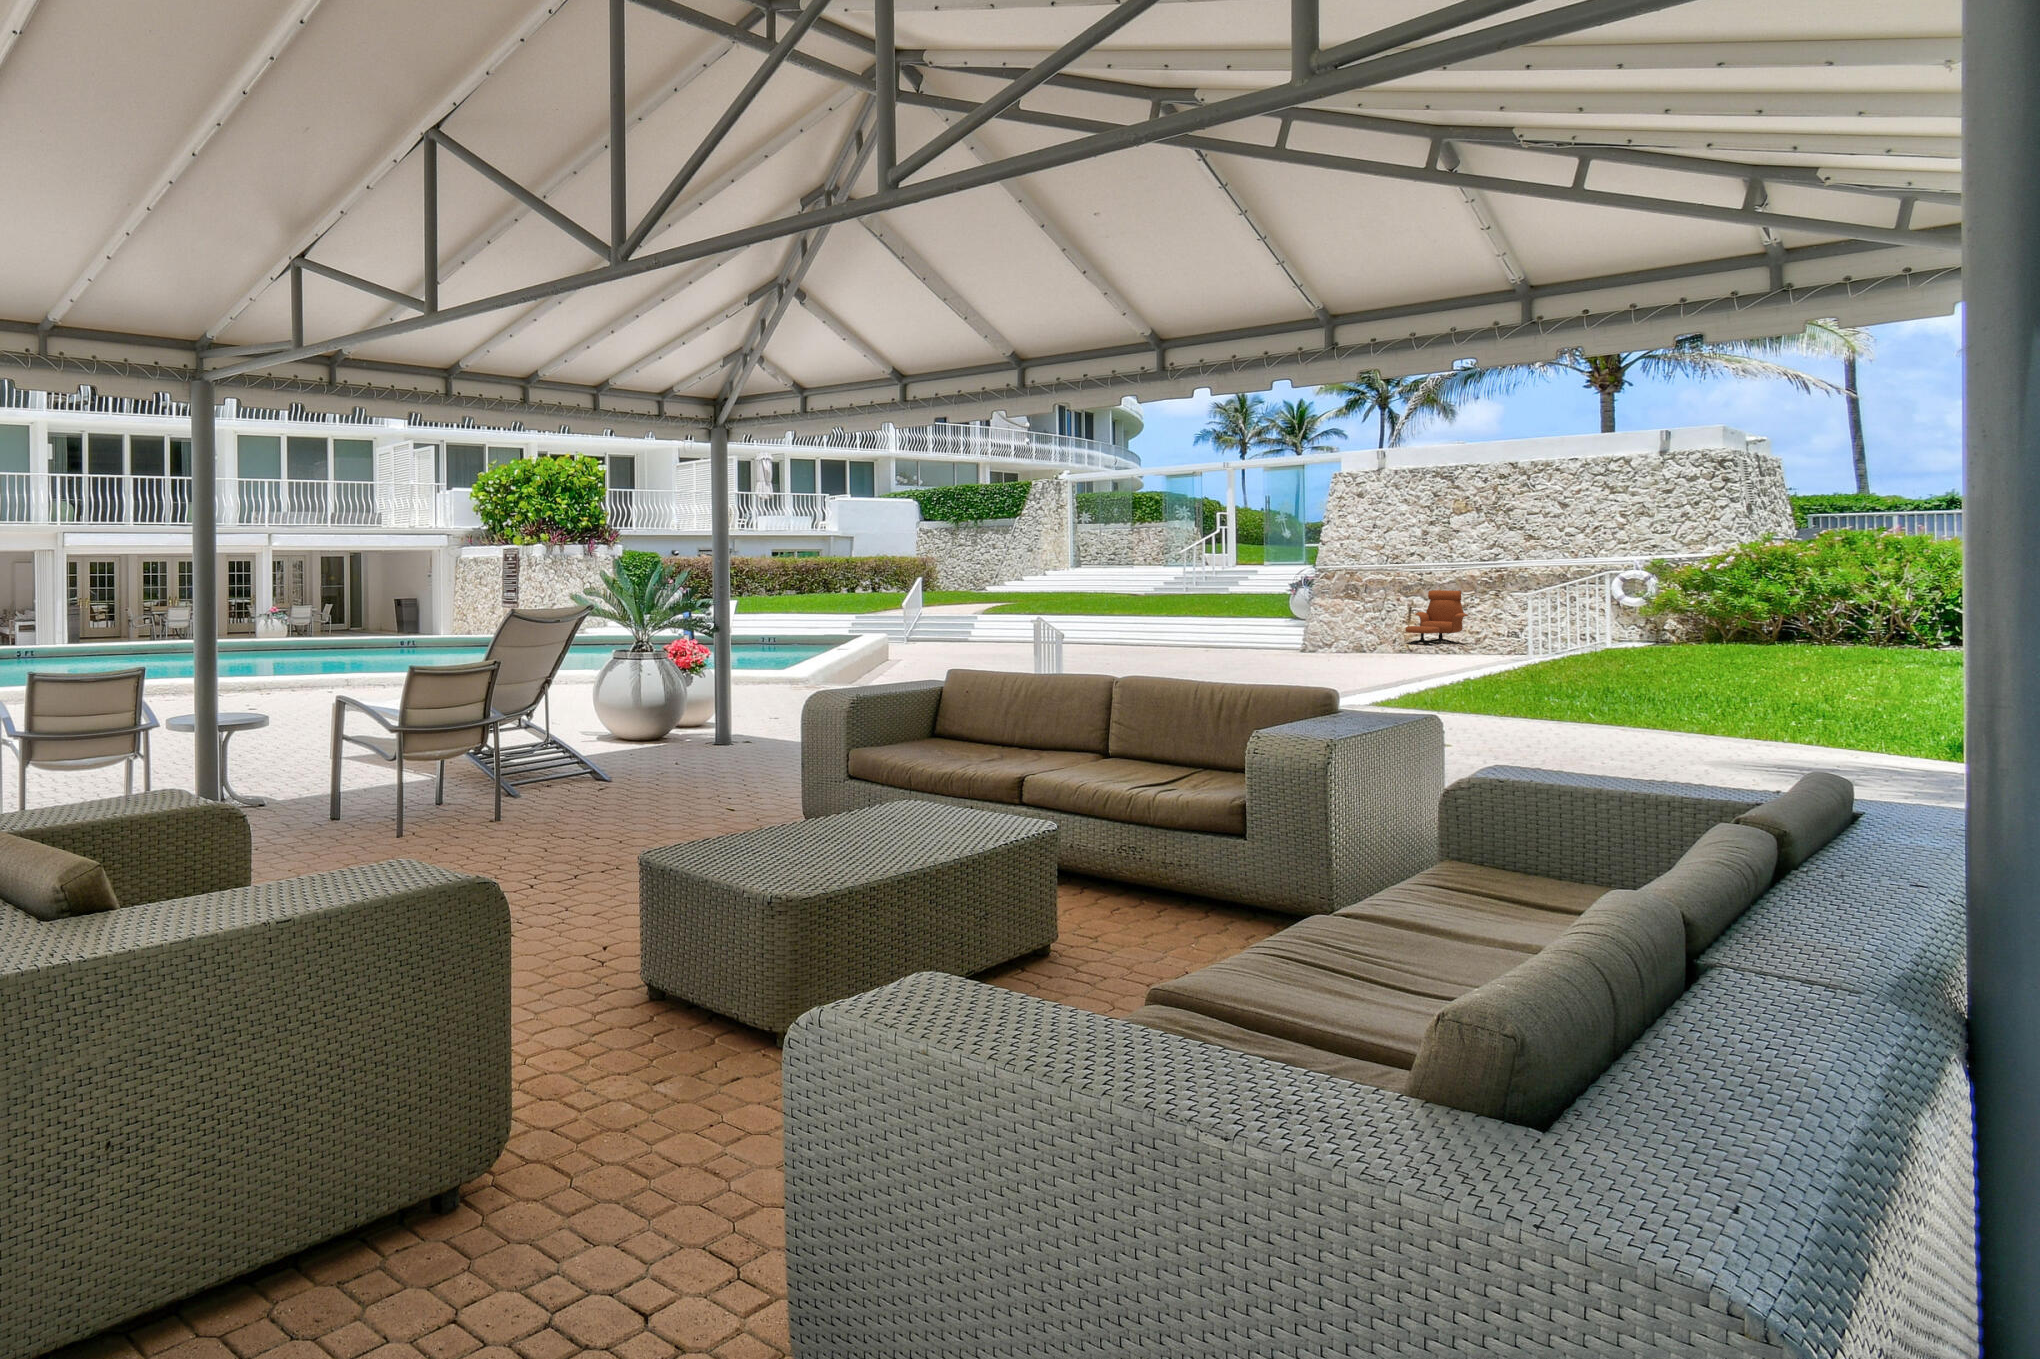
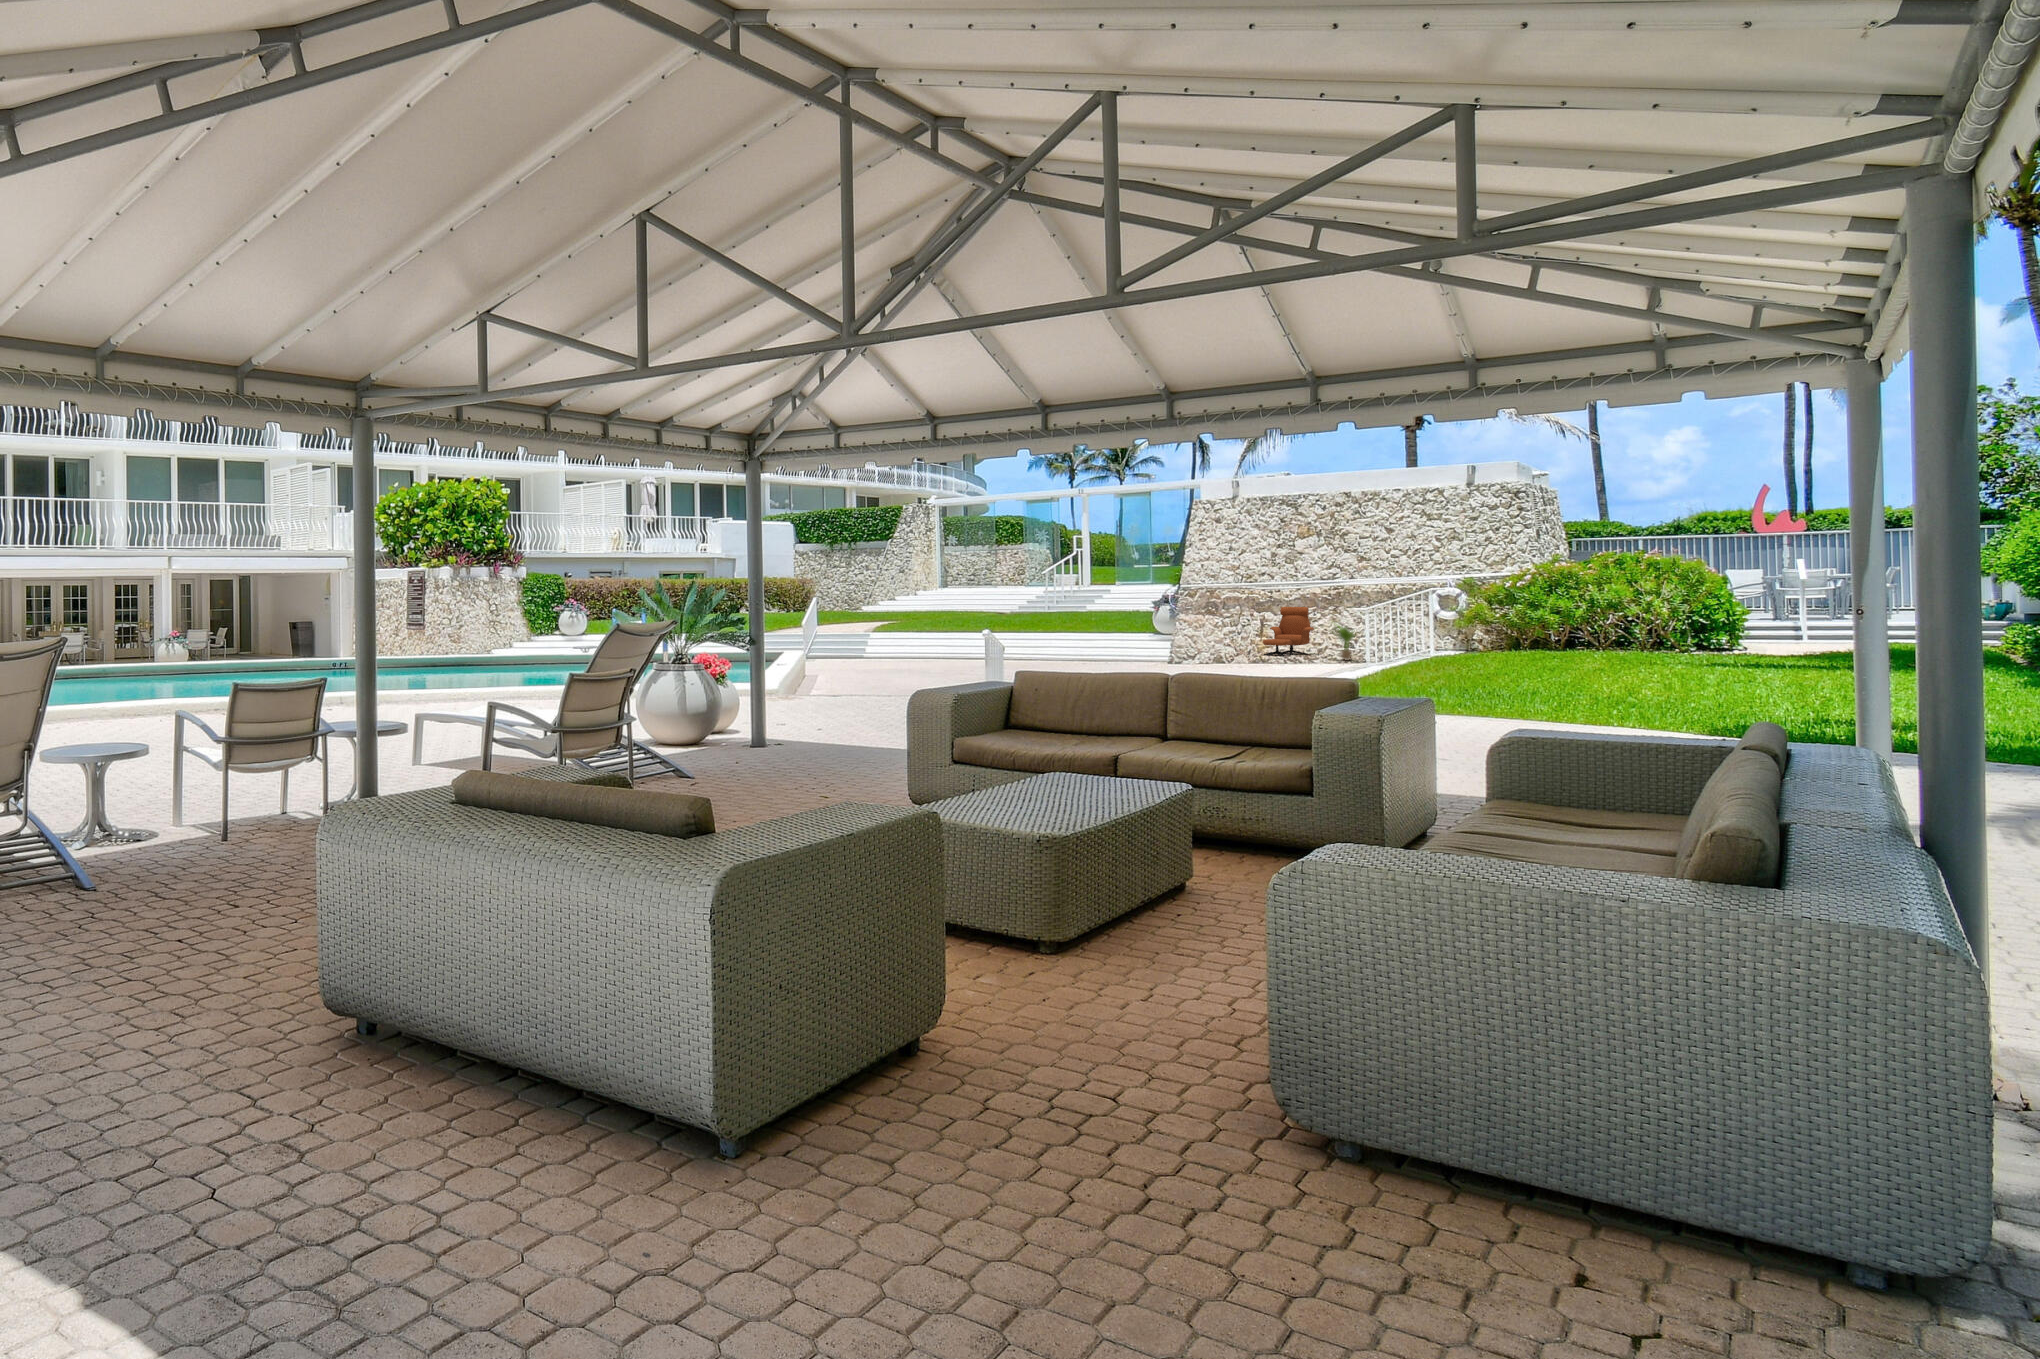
potted plant: none [1481,606,1523,652] -> present [1334,625,1356,660]

